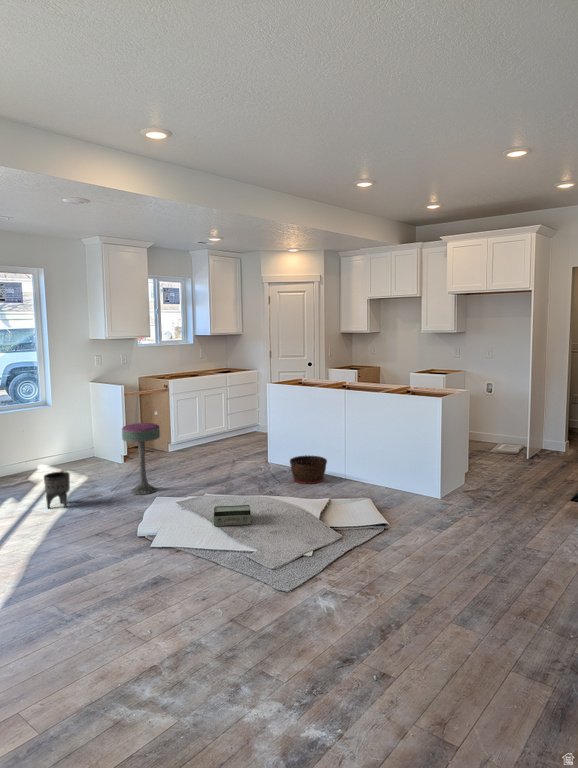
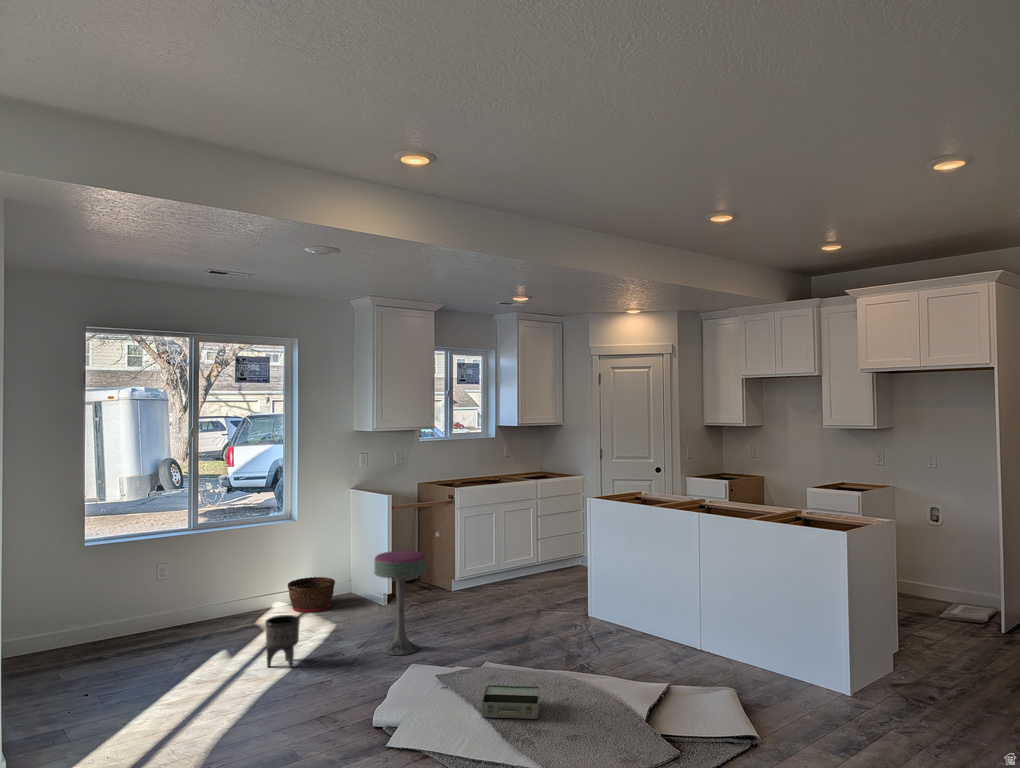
basket: present [290,455,327,484] -> present [288,577,335,612]

